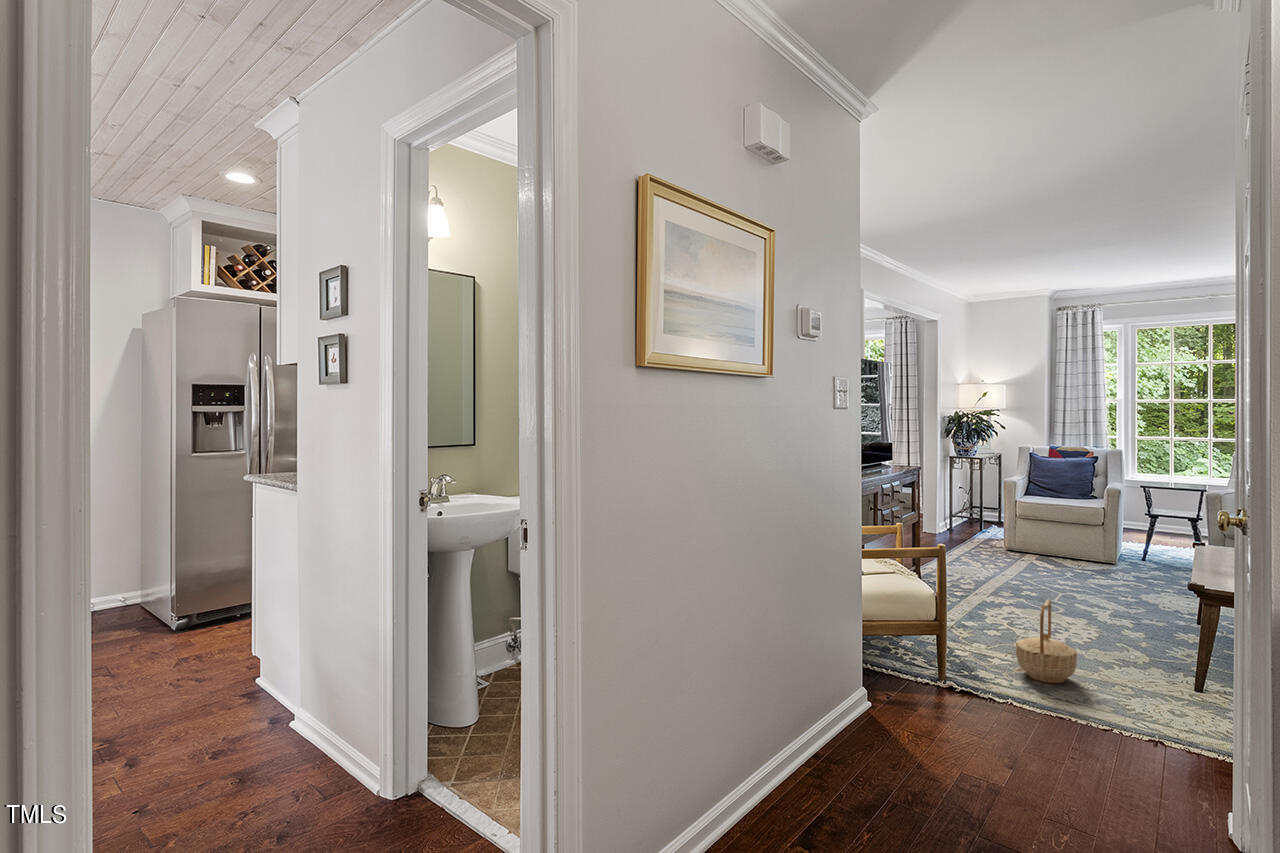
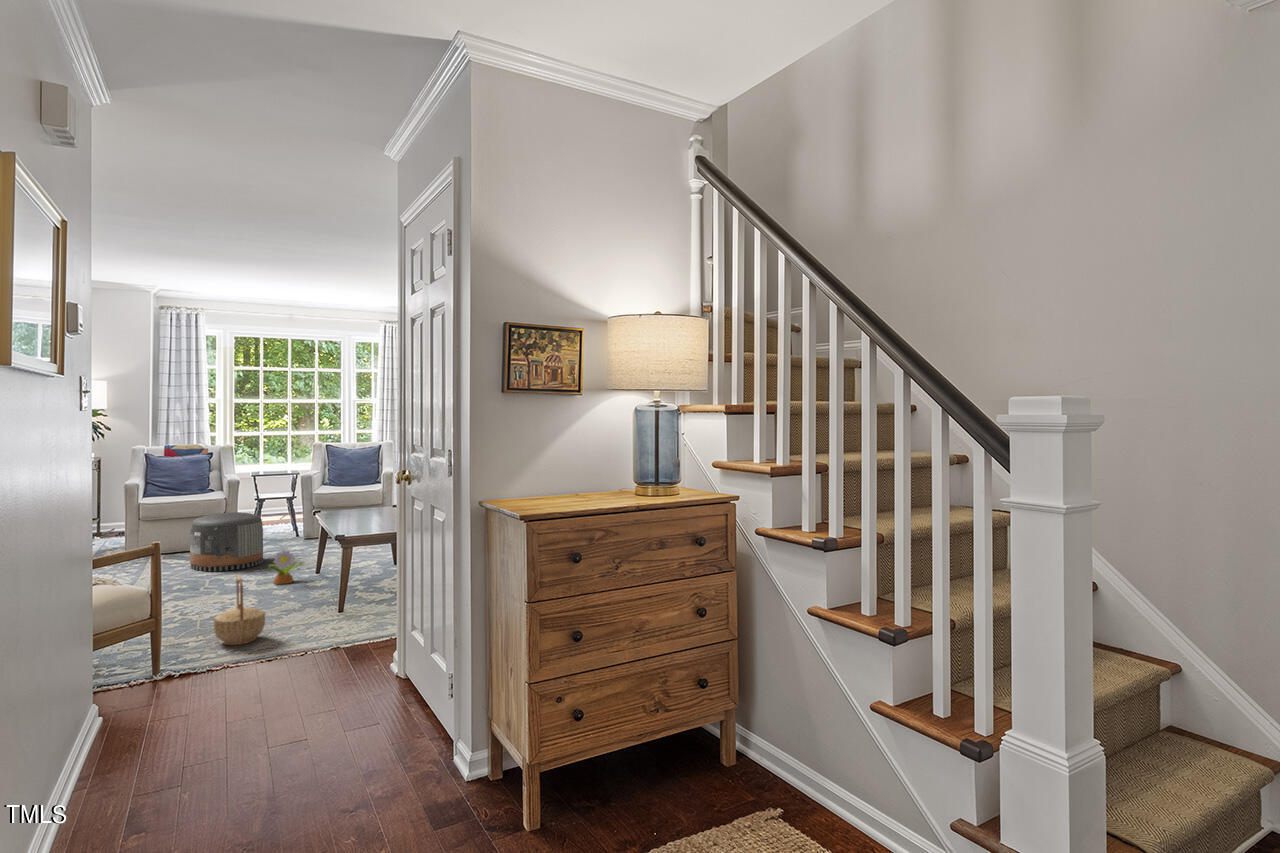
pouf: none [1052,525,1137,592] -> present [190,512,263,571]
decorative plant: none [1119,581,1178,624] -> present [269,550,303,584]

